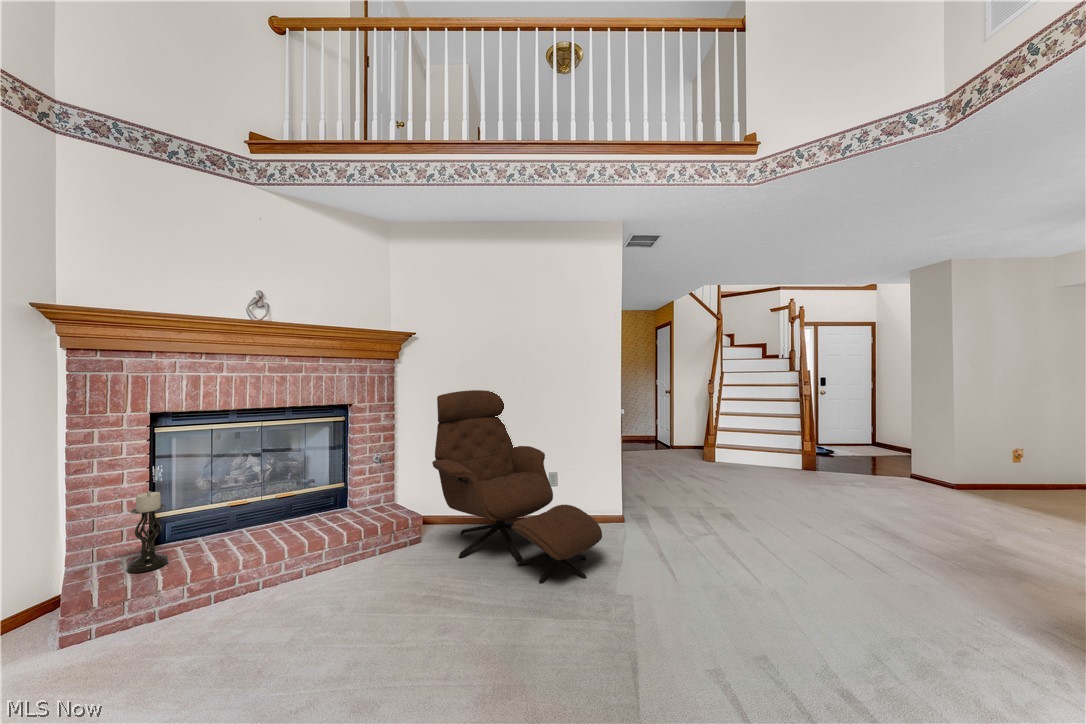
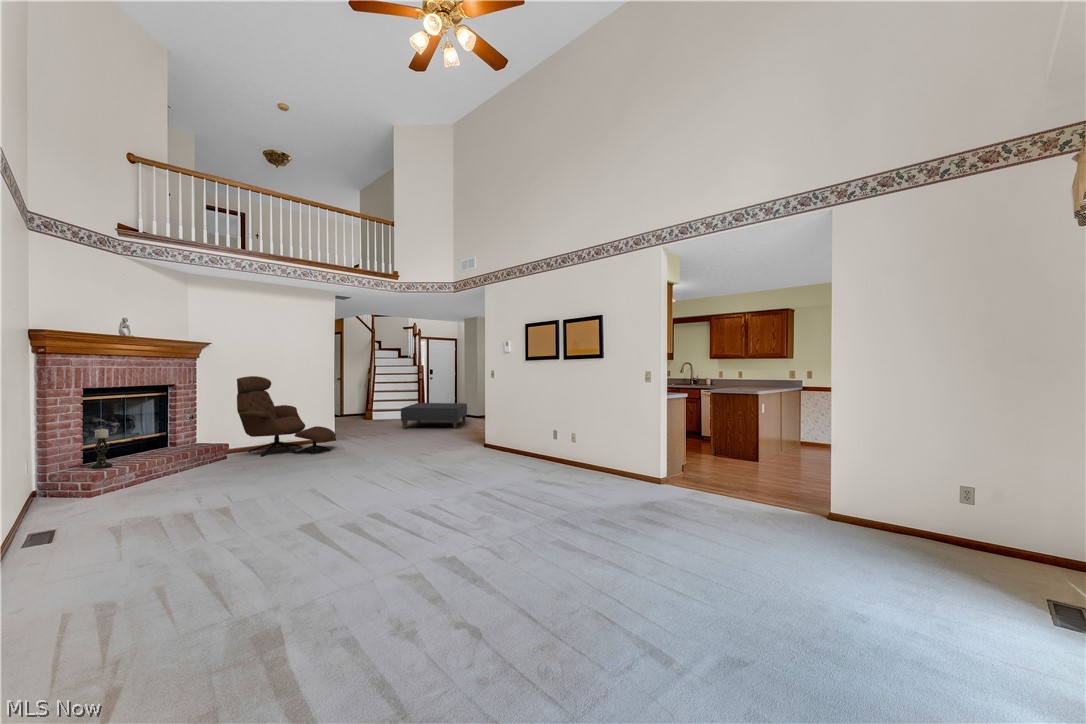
ottoman: none [766,449,942,544] -> present [401,403,467,429]

